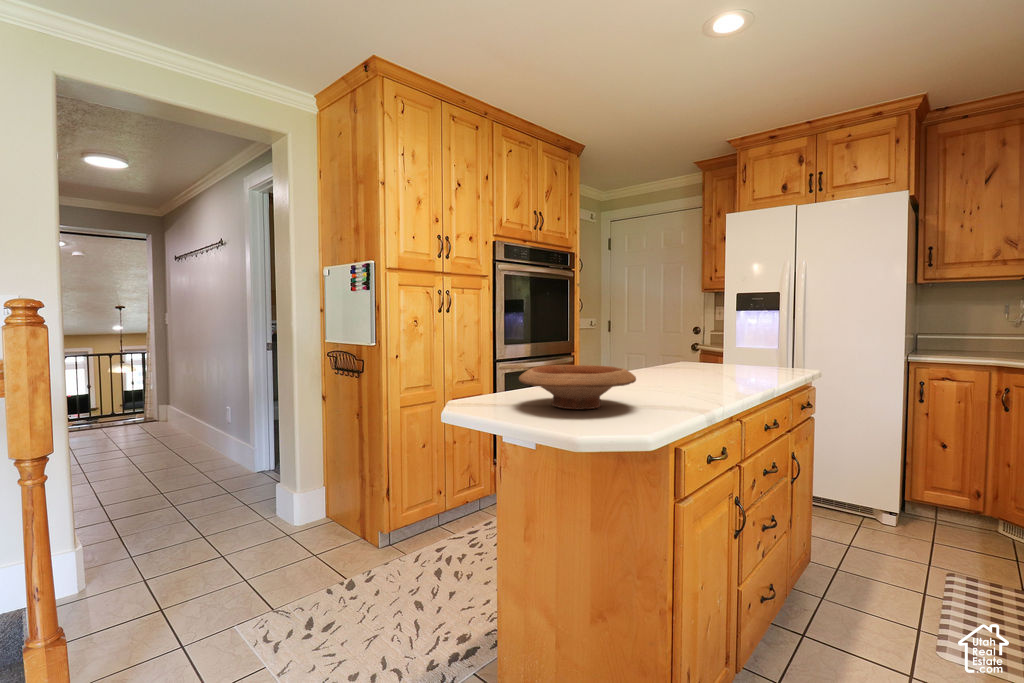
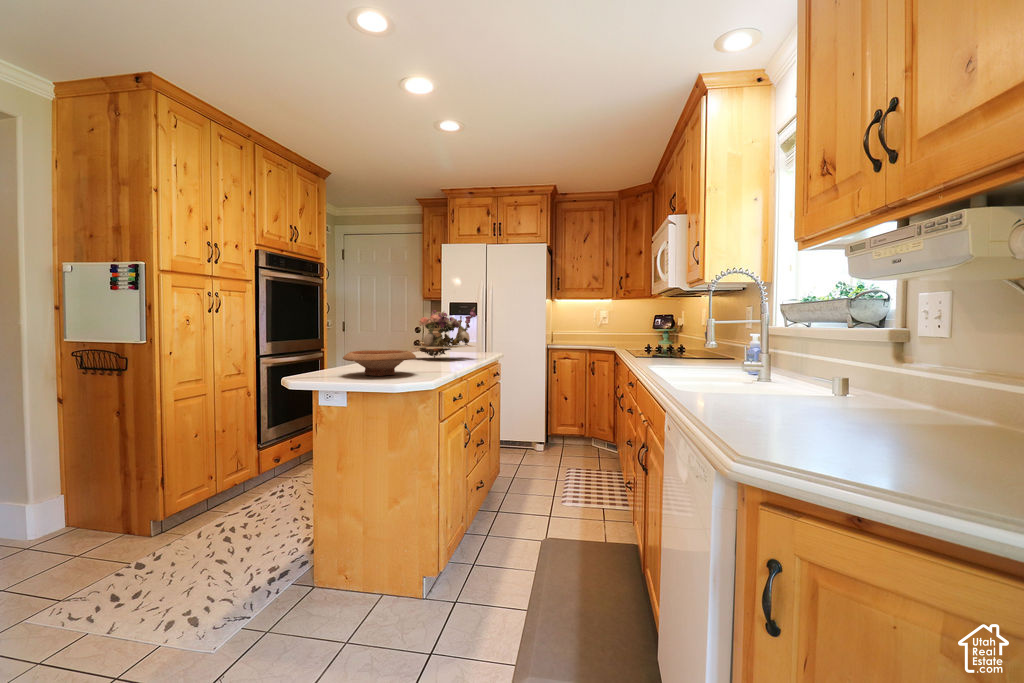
flower arrangement: none [658,295,767,375] -> present [412,307,476,358]

